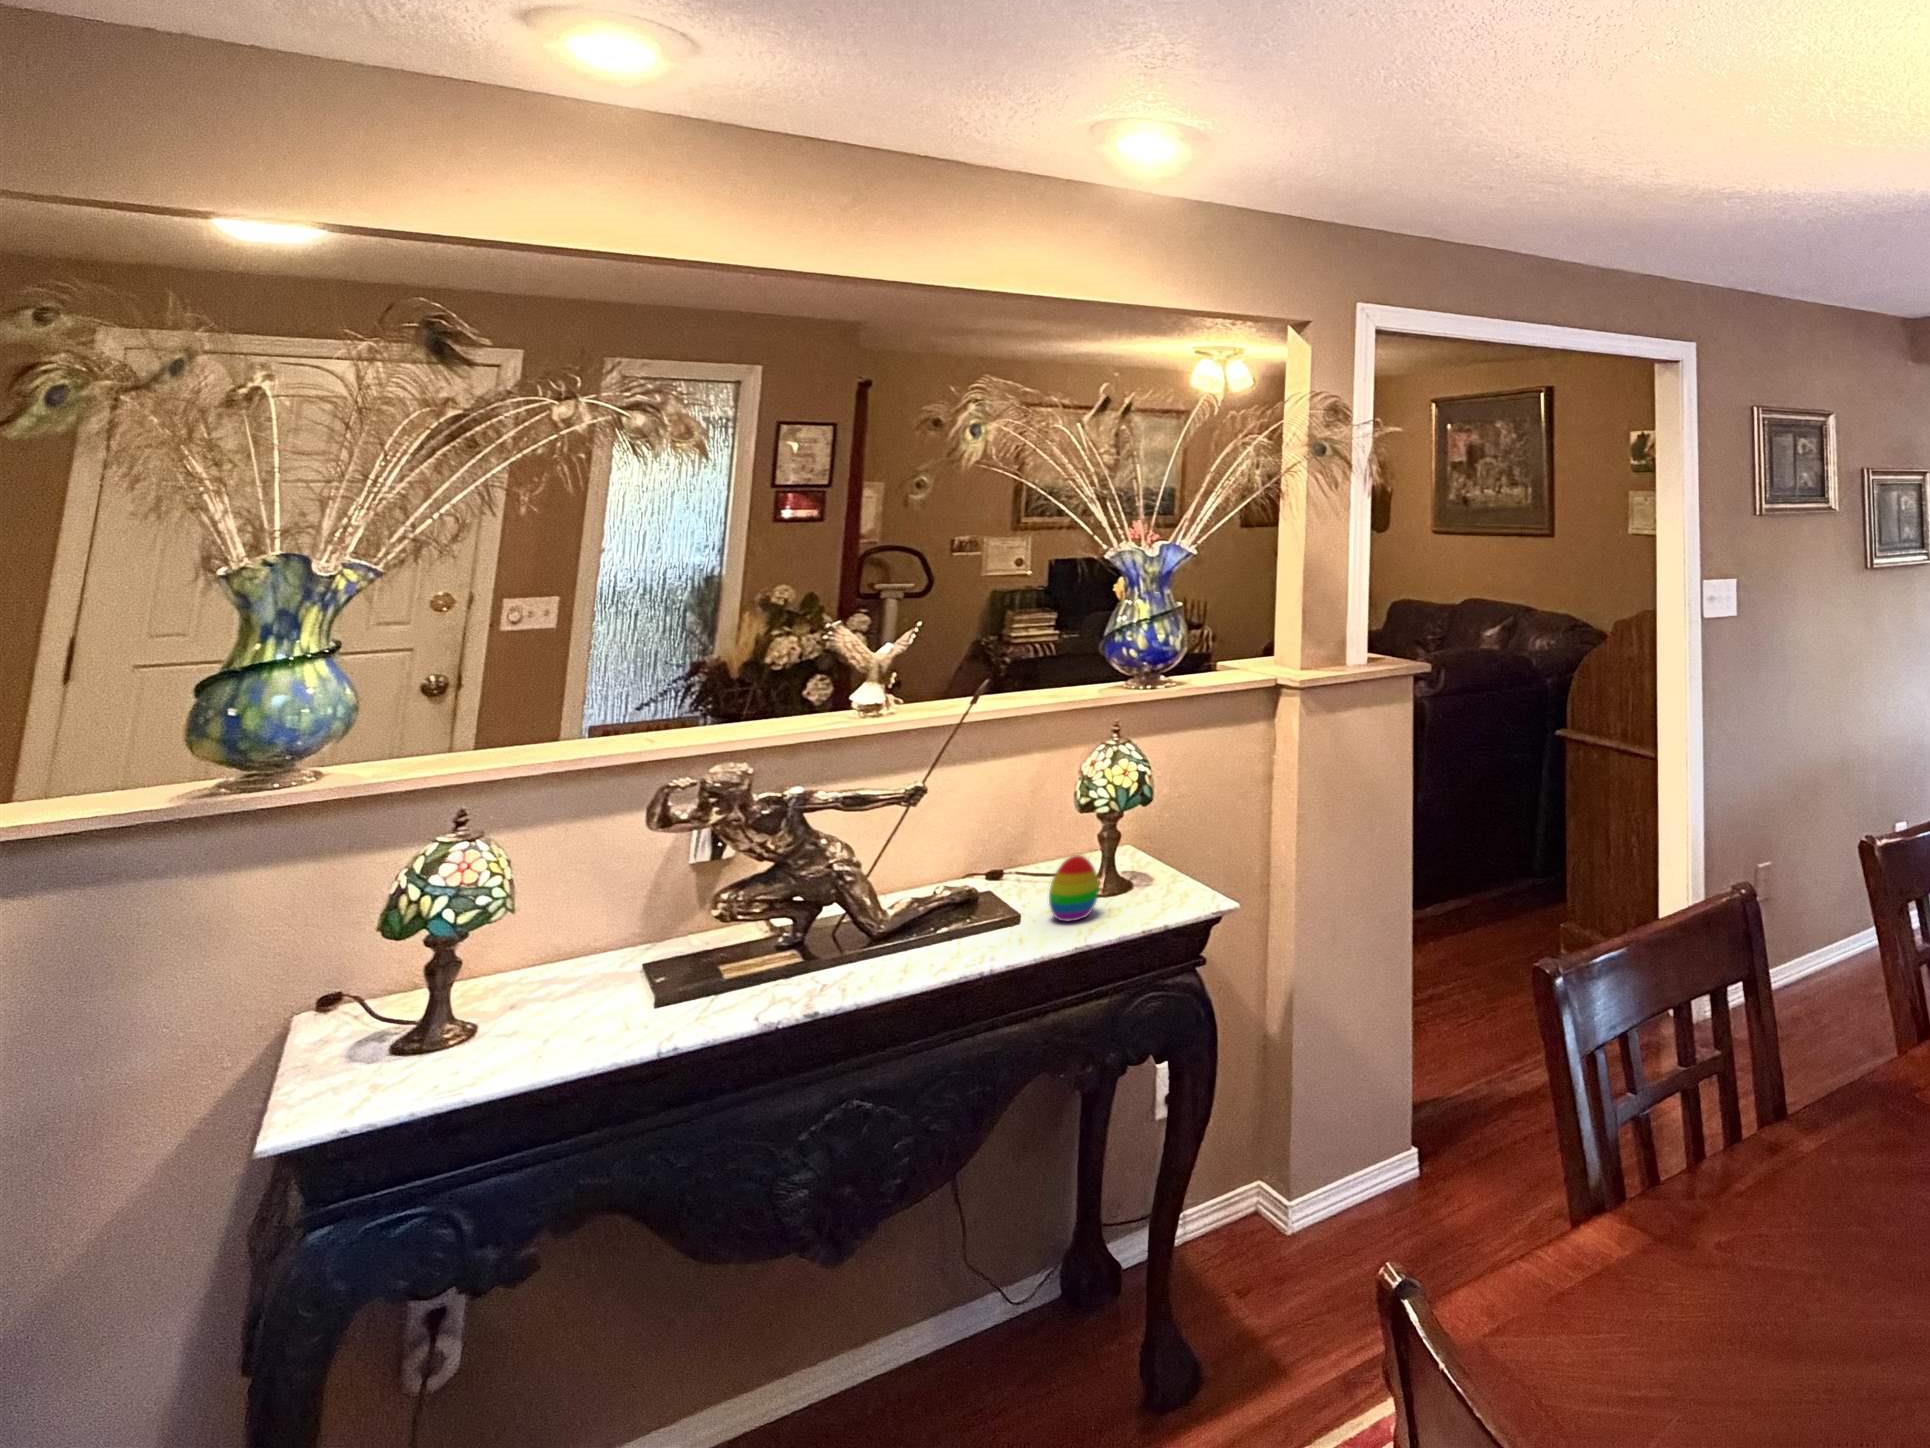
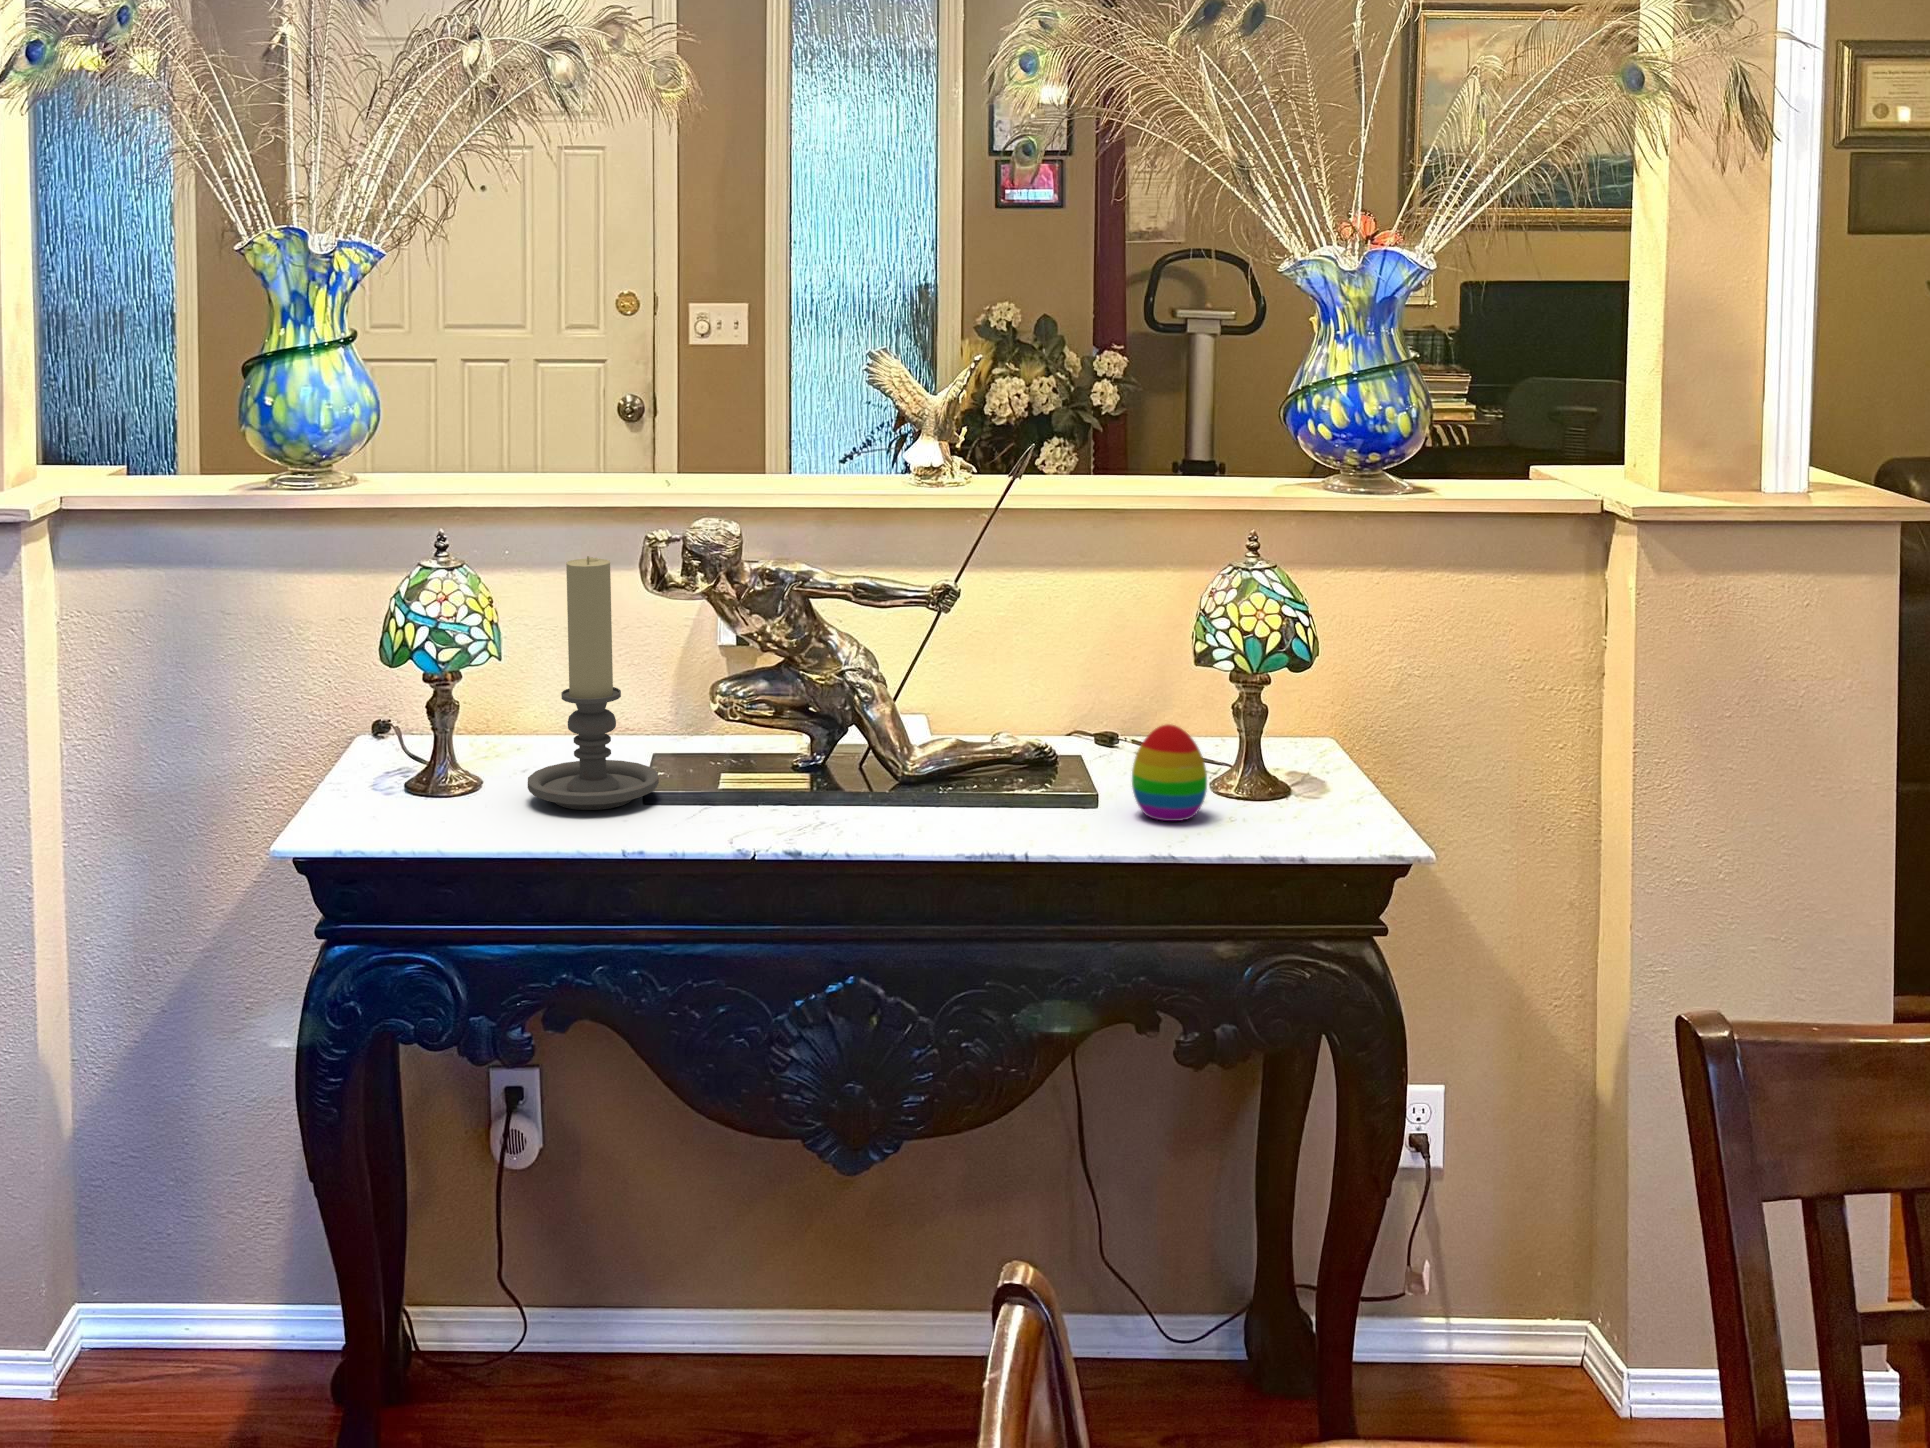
candle holder: none [536,809,669,1030] -> present [528,556,659,810]

